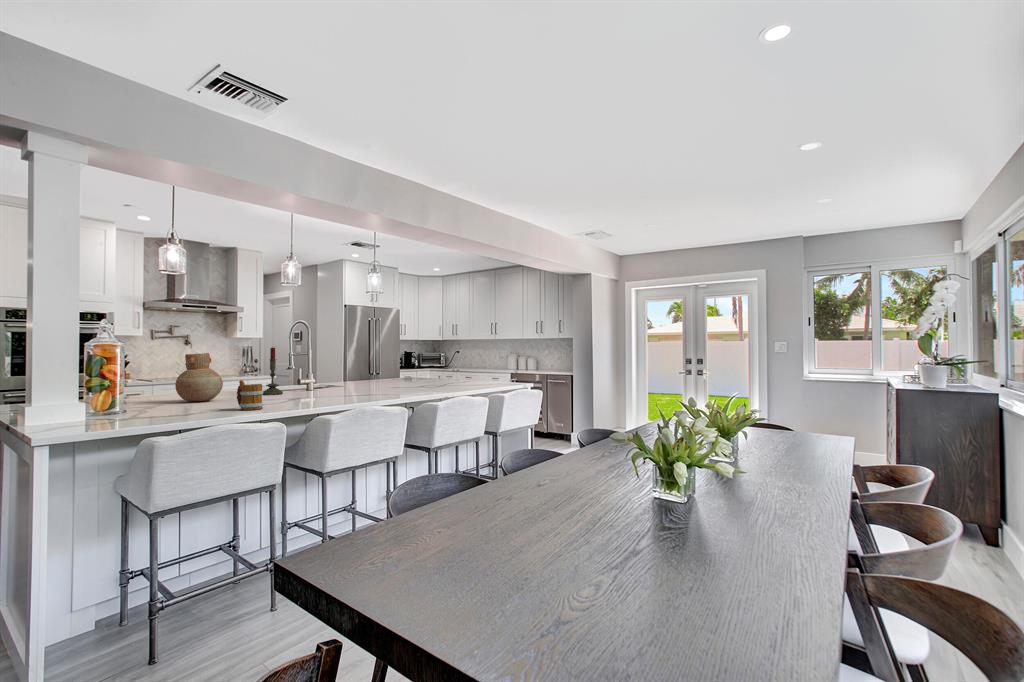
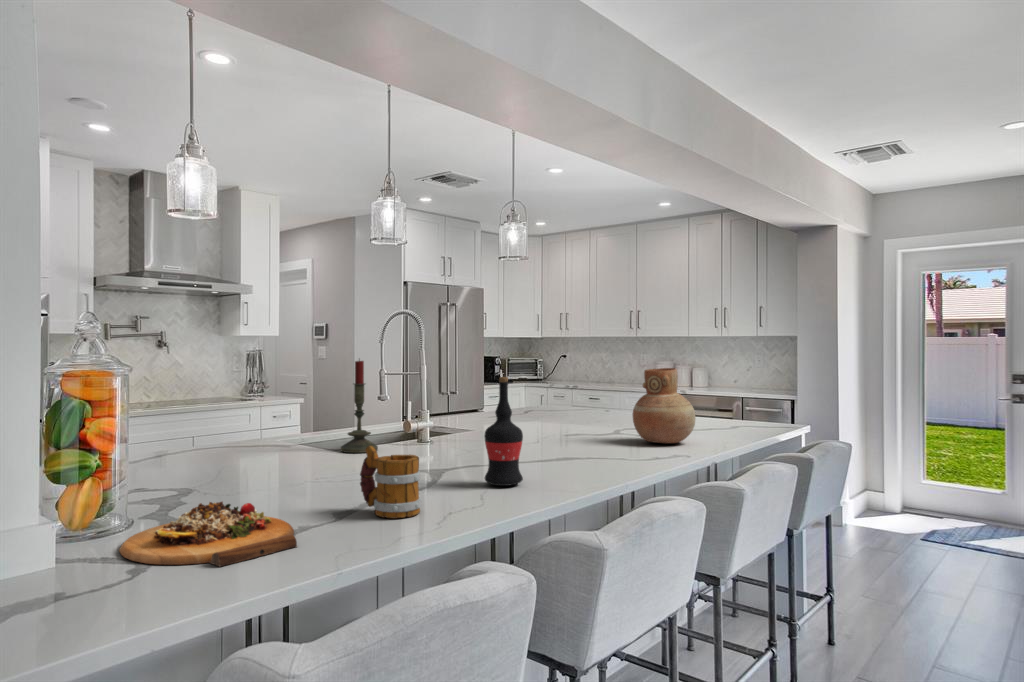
wine bottle: none [310,352,329,402] -> present [484,377,523,486]
vase: present [175,353,223,401] -> present [633,368,696,444]
cutting board: none [115,400,198,420] -> present [119,502,297,567]

